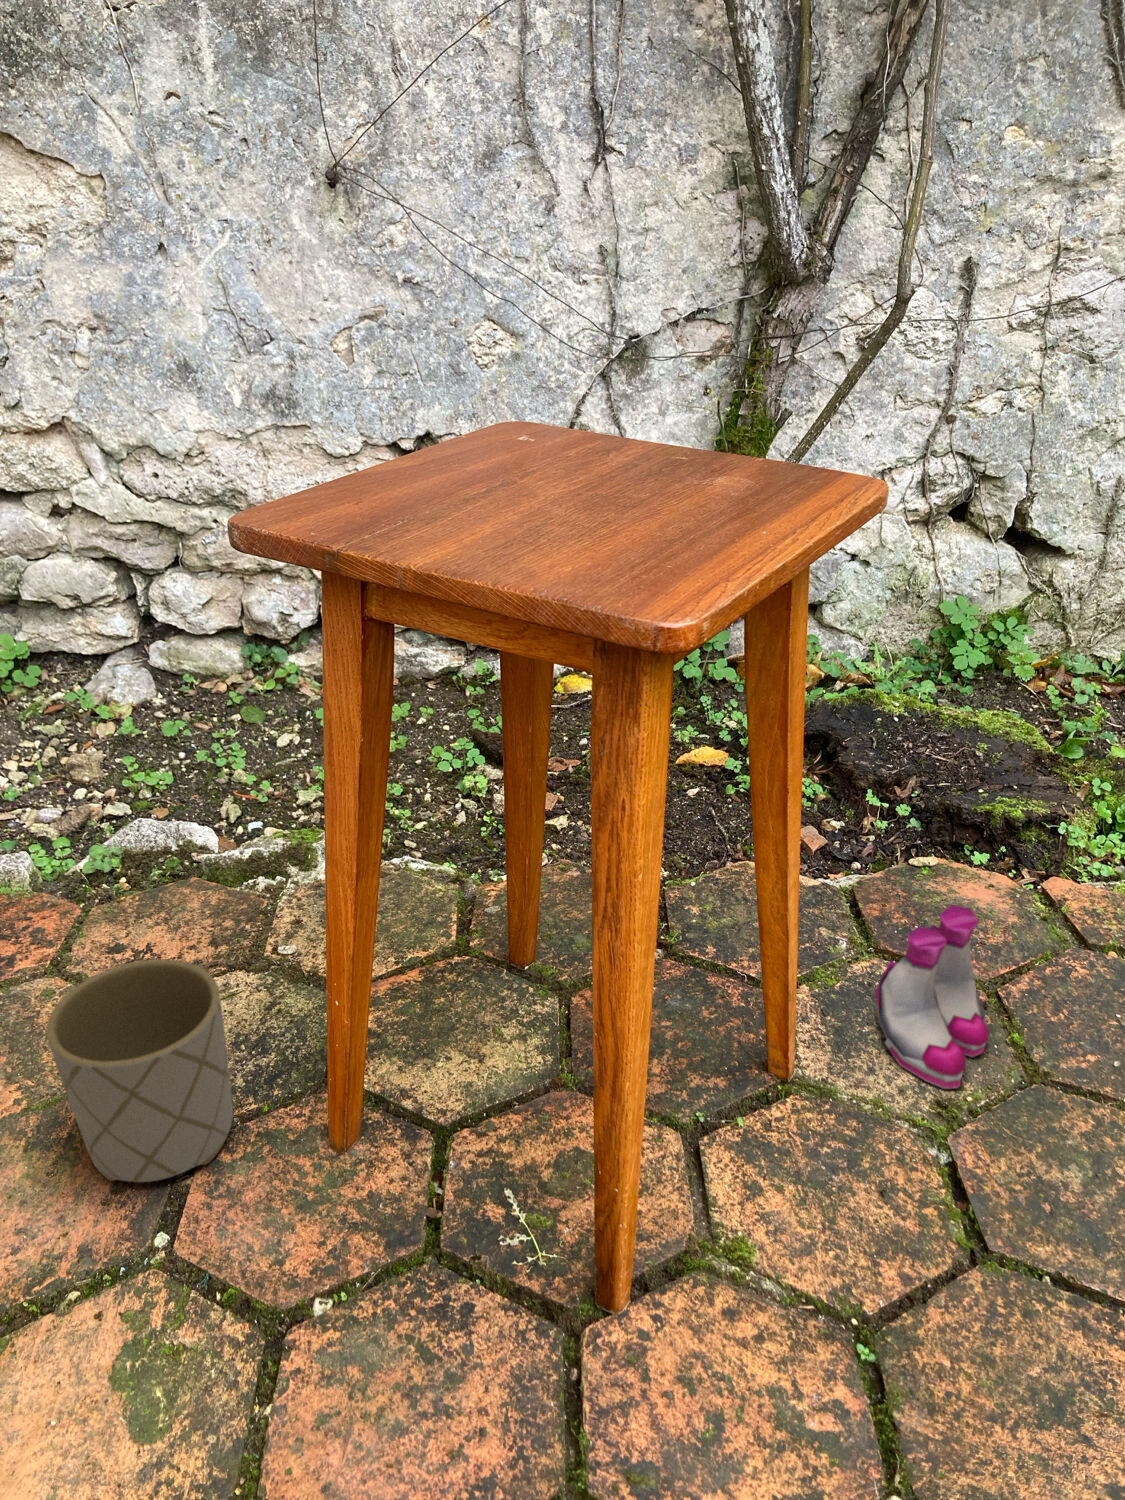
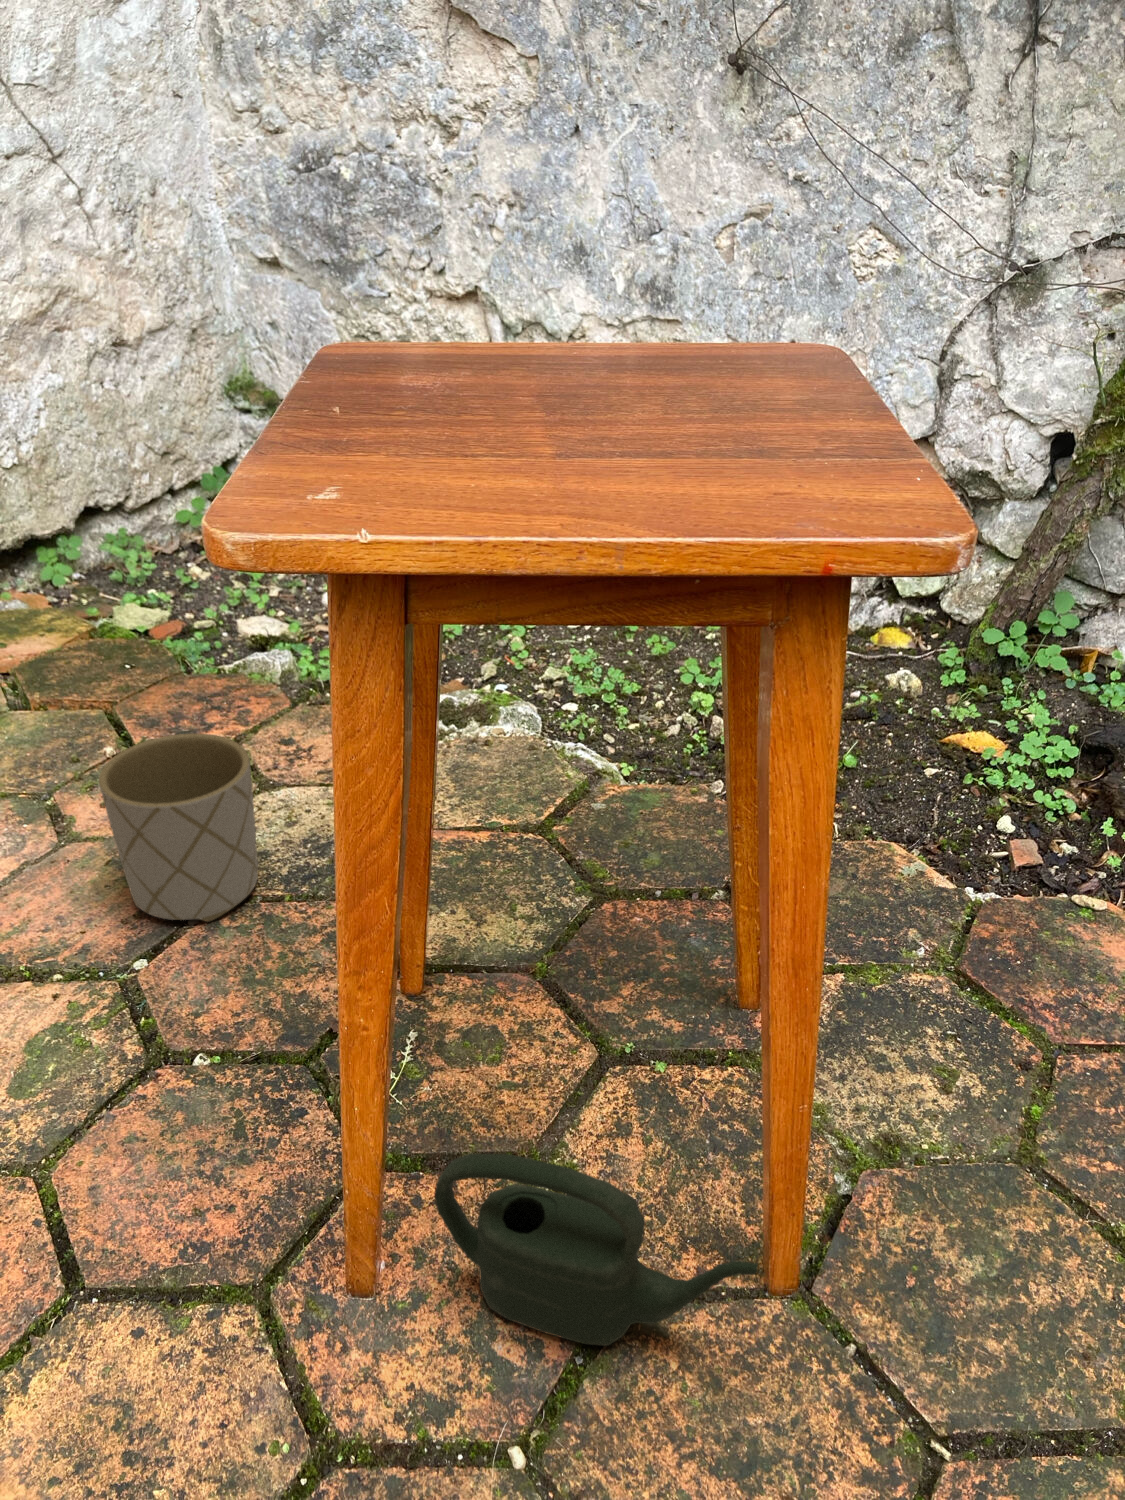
boots: present [875,905,989,1089] -> none [873,929,1019,1132]
watering can: none [716,1226,1012,1397] -> present [435,1154,758,1346]

